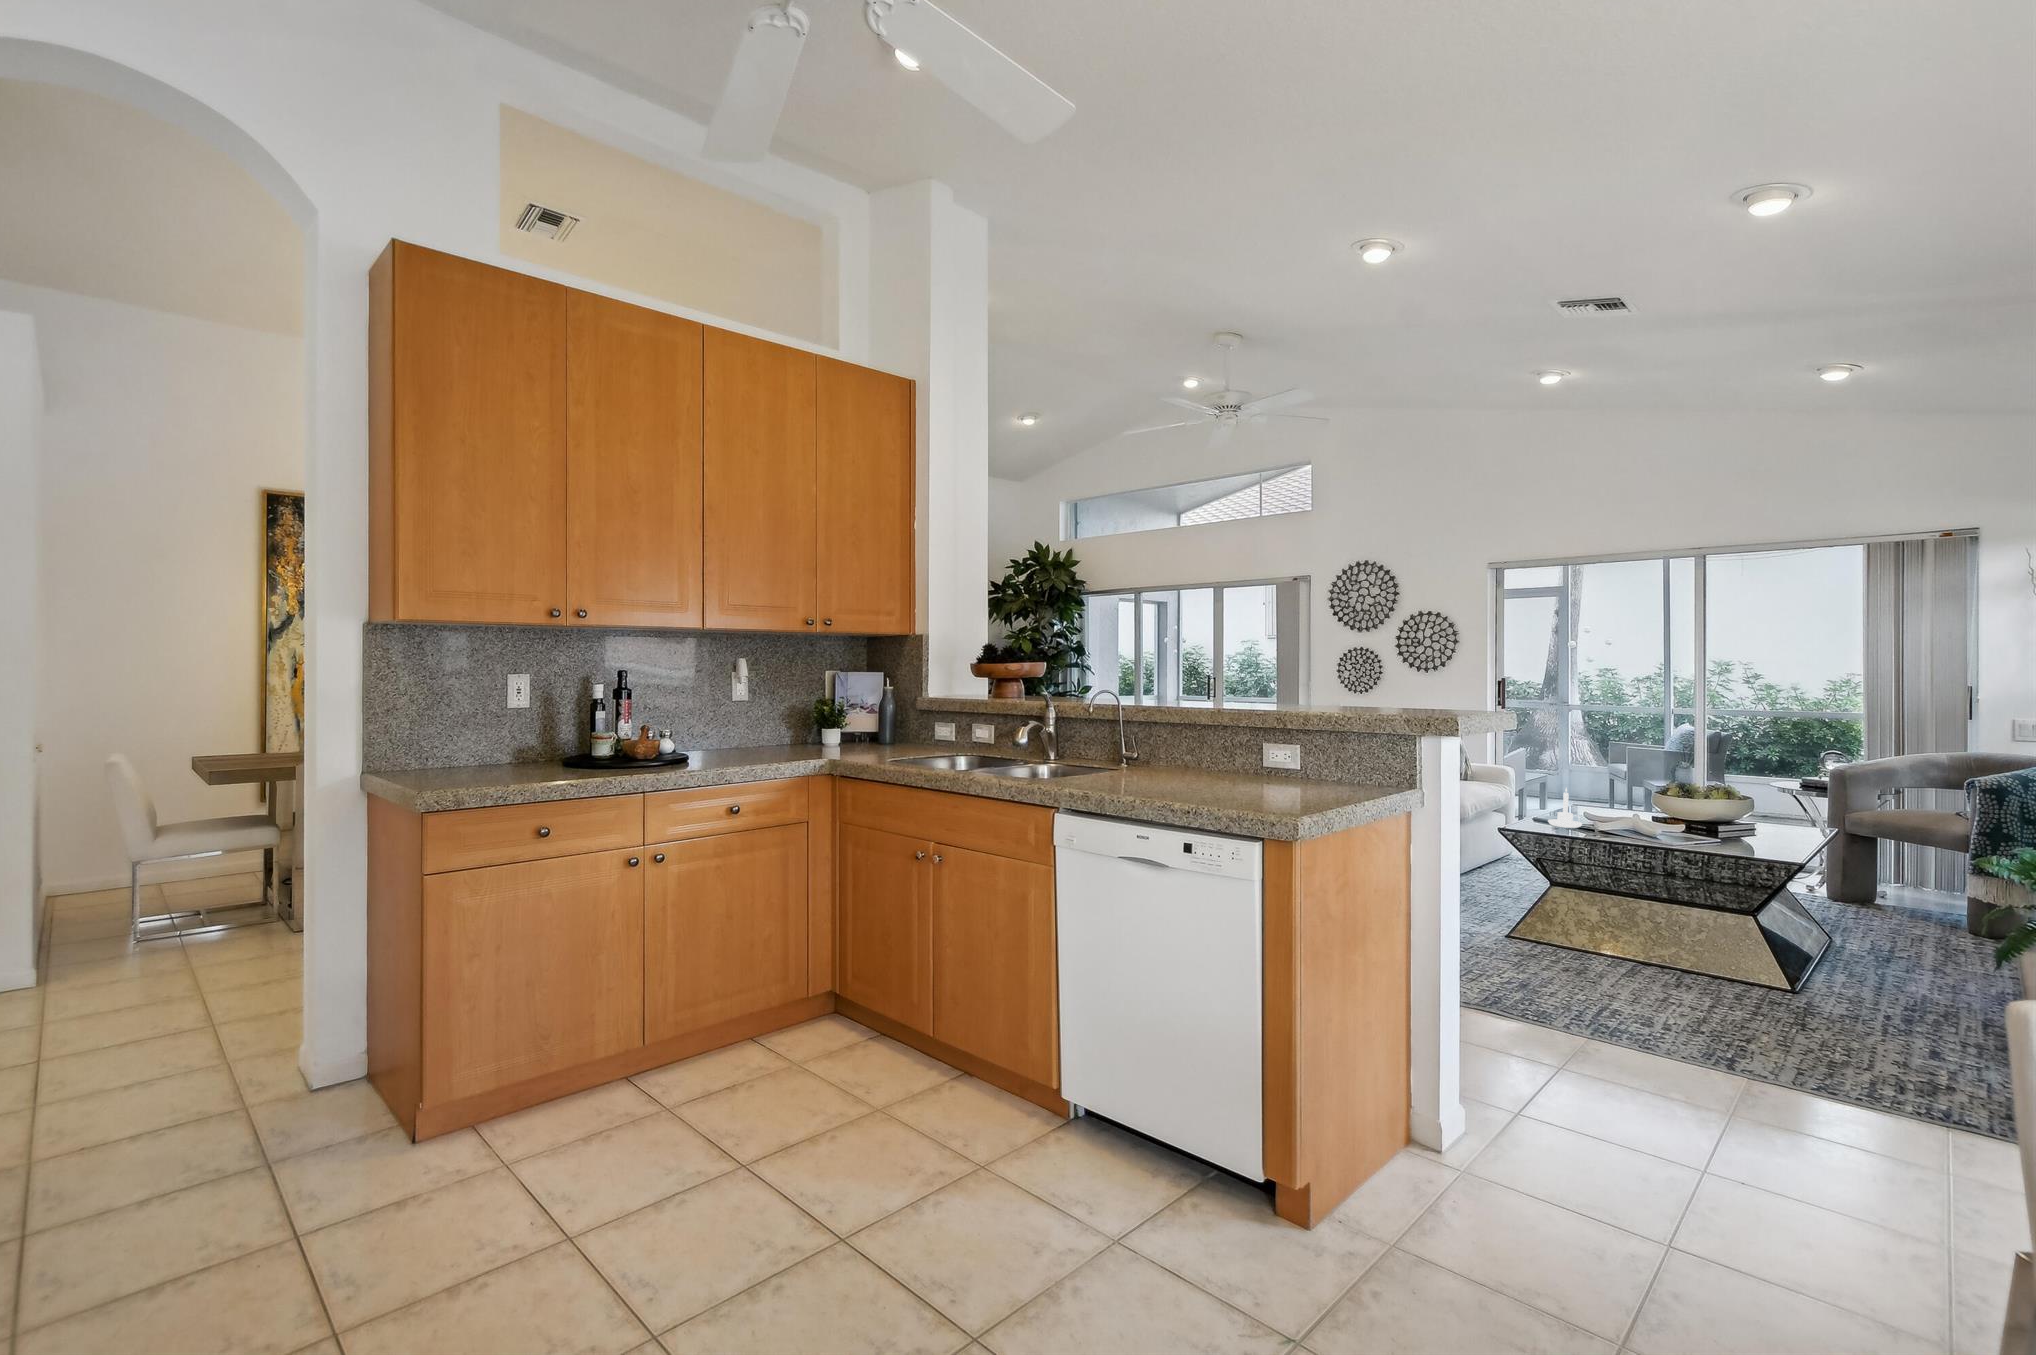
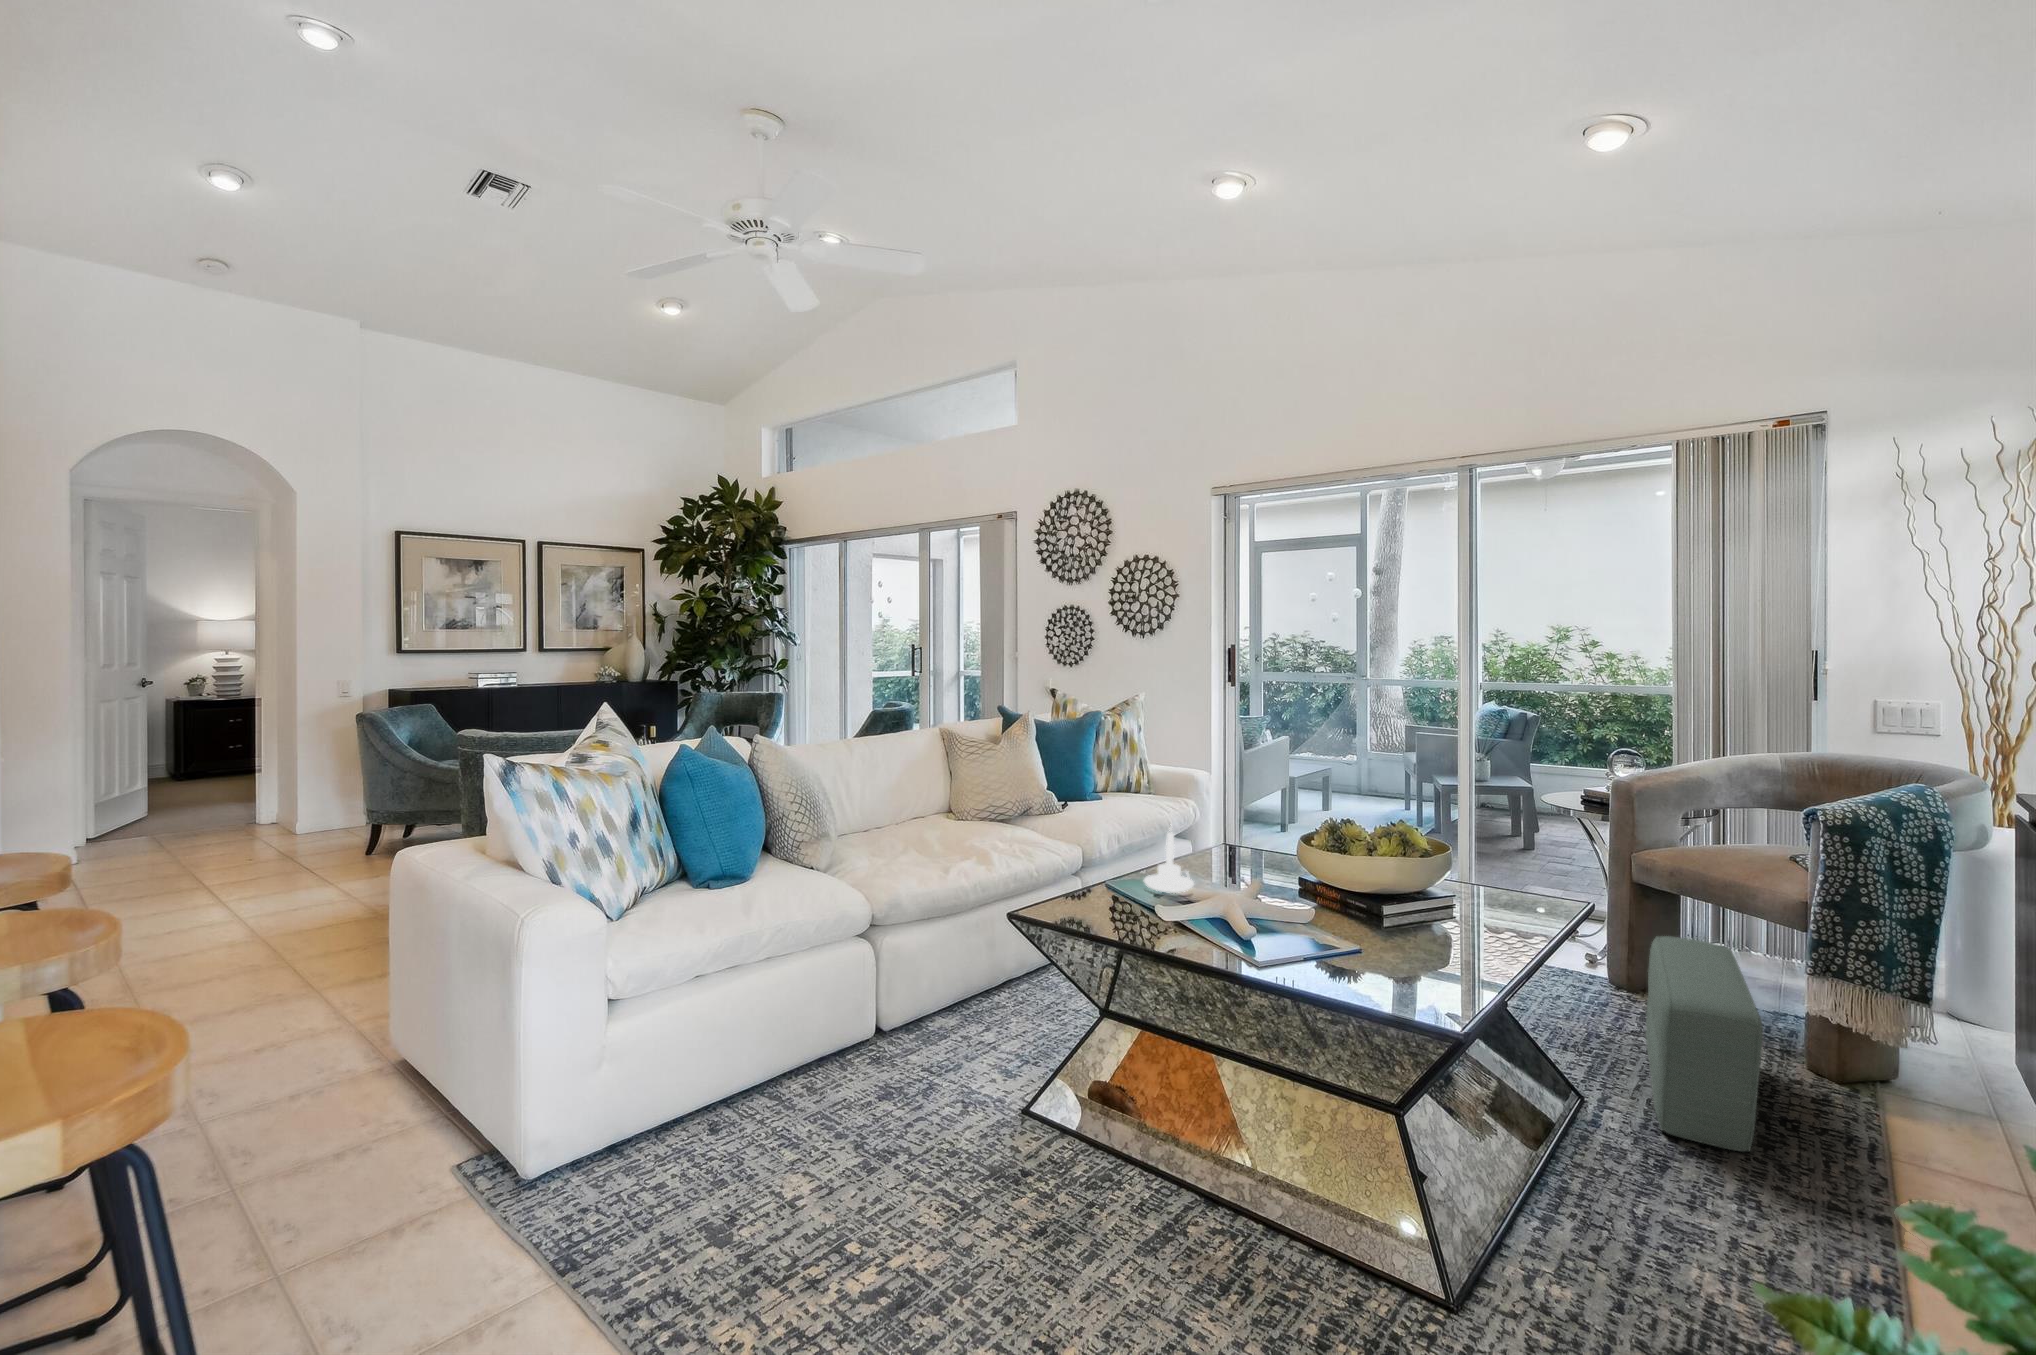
pouf: none [1866,862,1946,968] -> present [1645,936,1763,1152]

